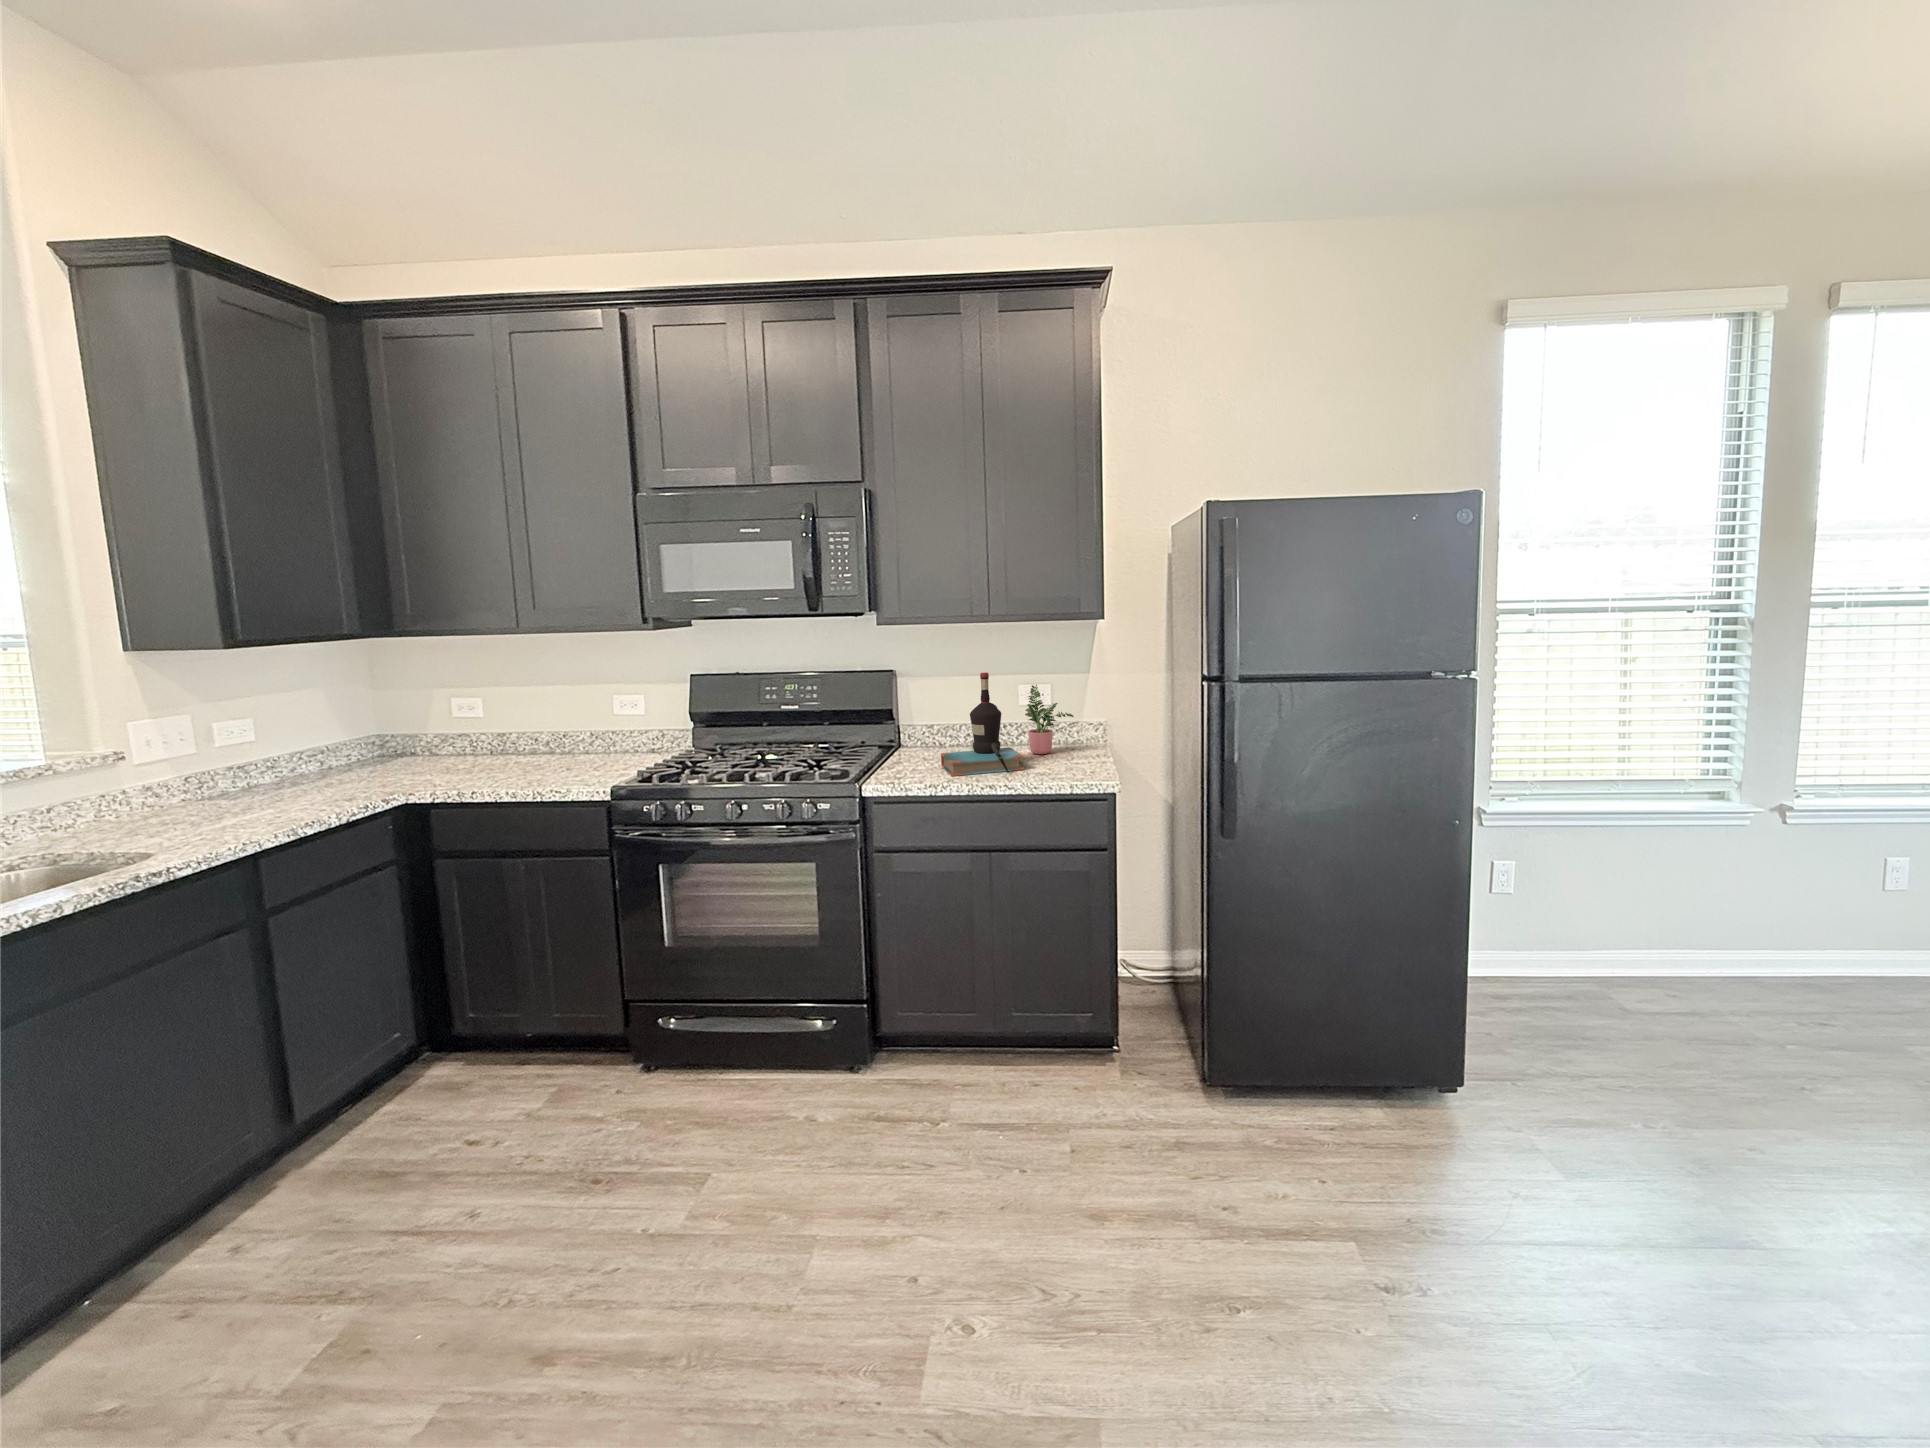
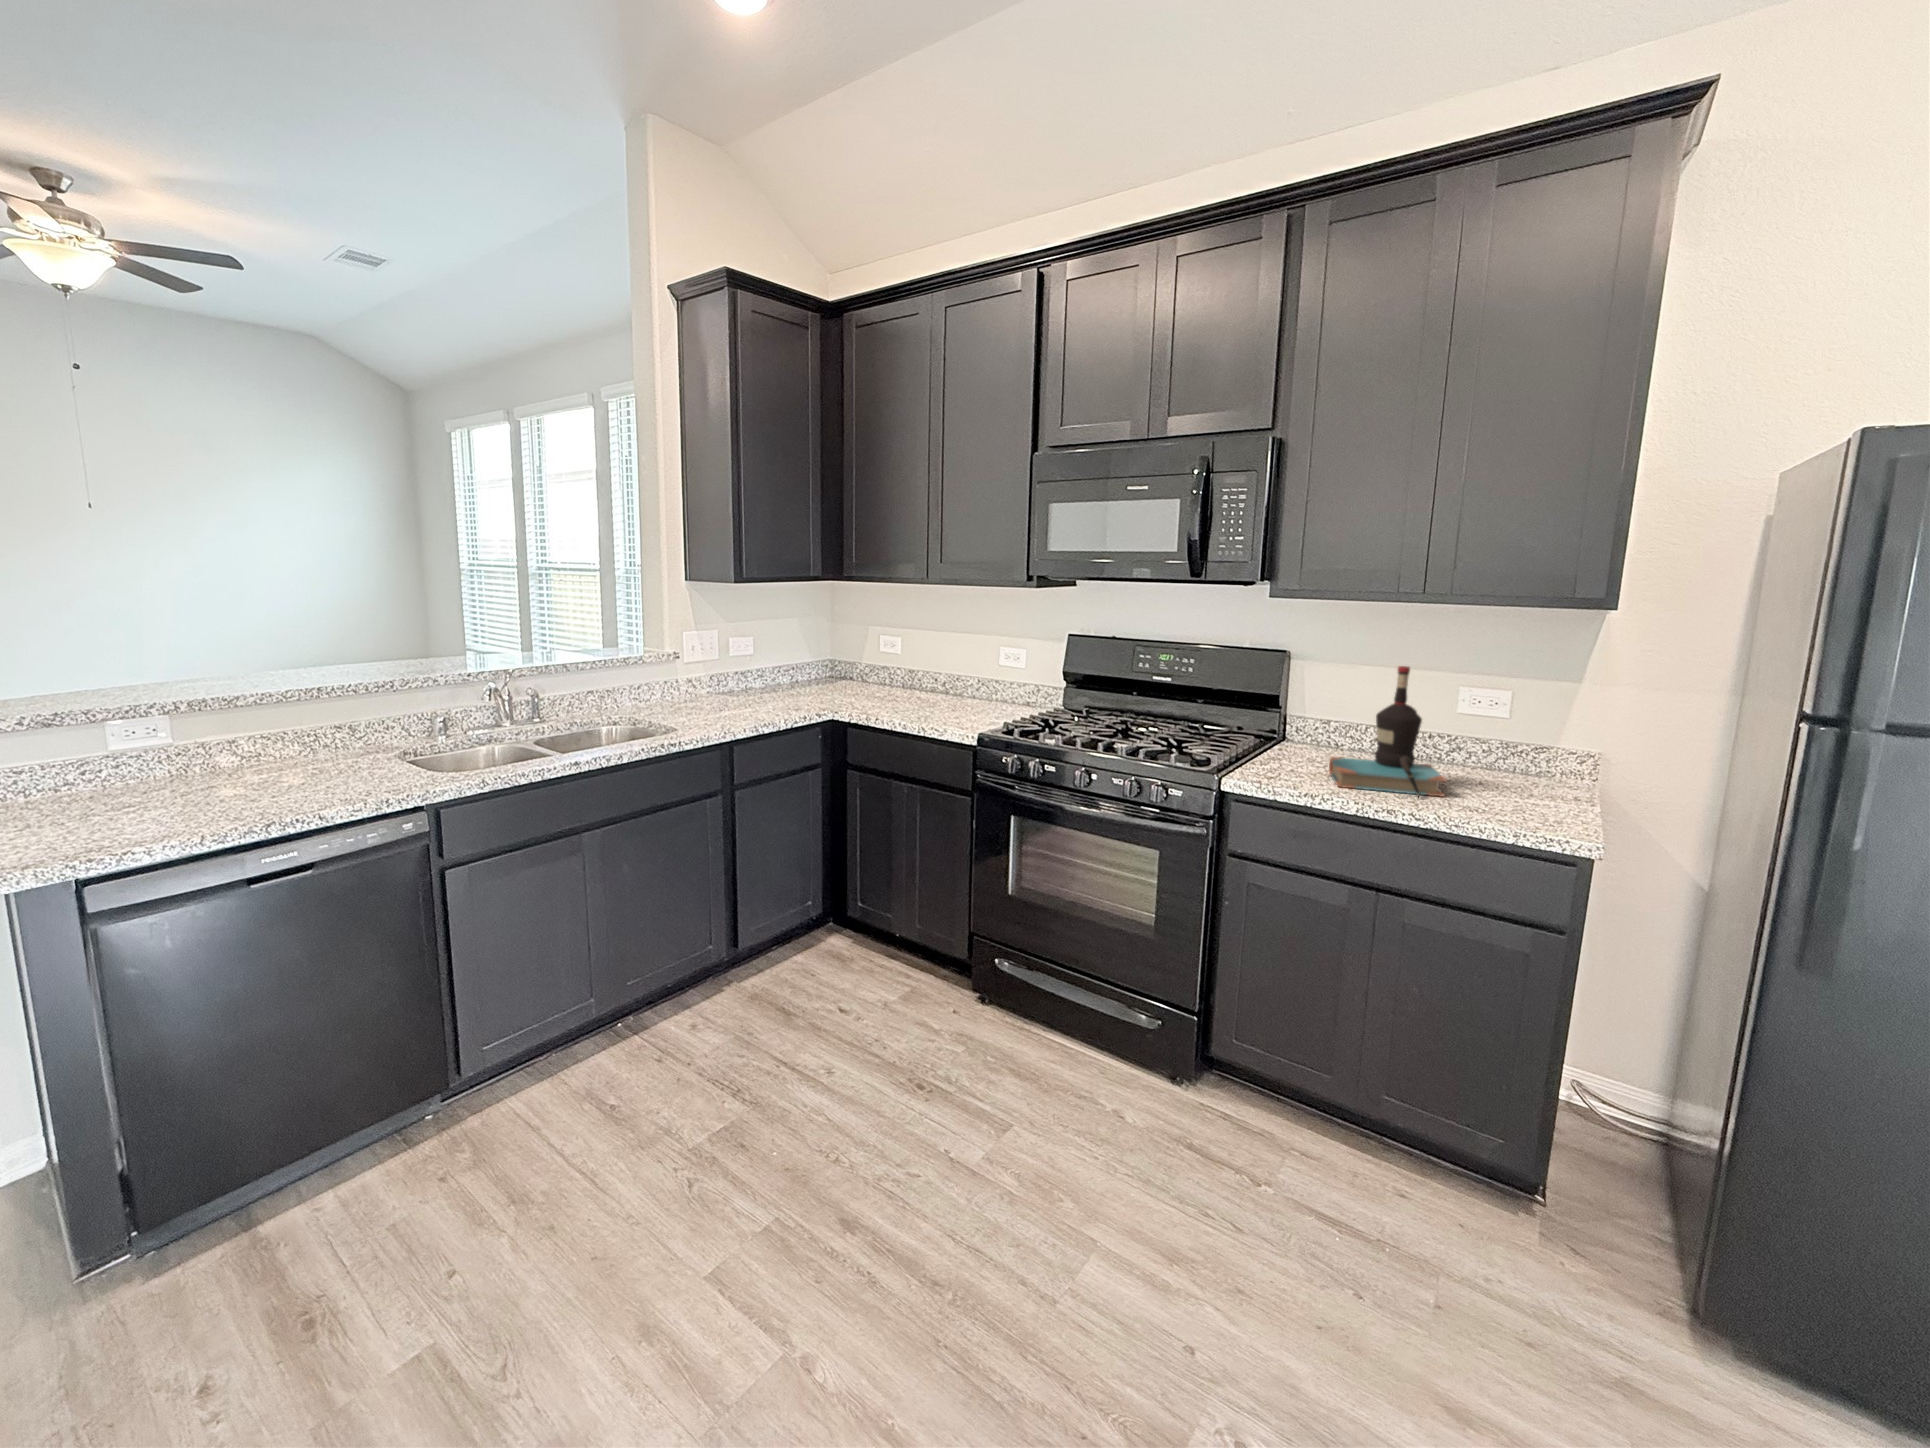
potted plant: present [1025,685,1074,754] -> none [1459,689,1539,781]

